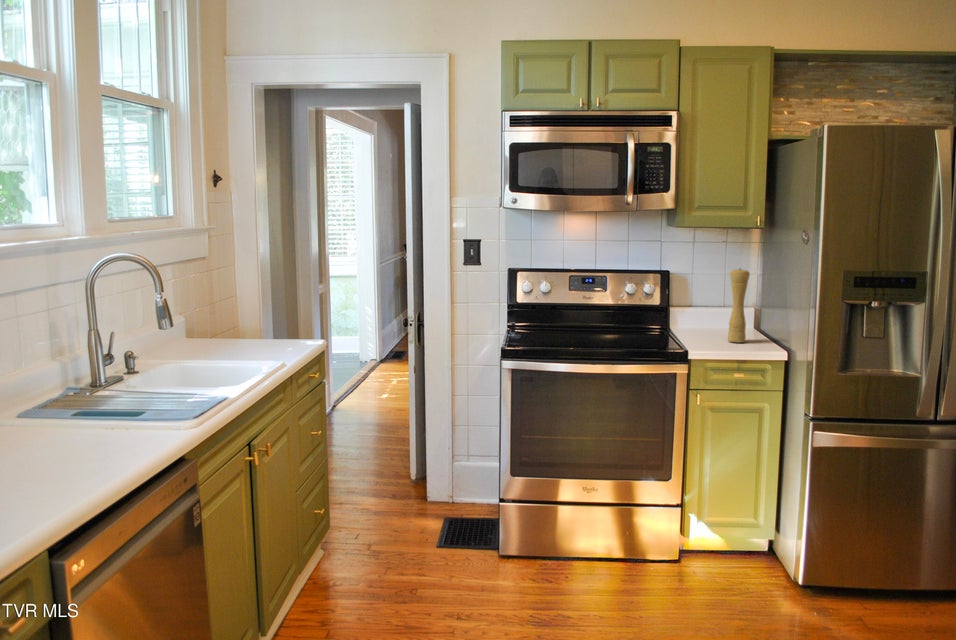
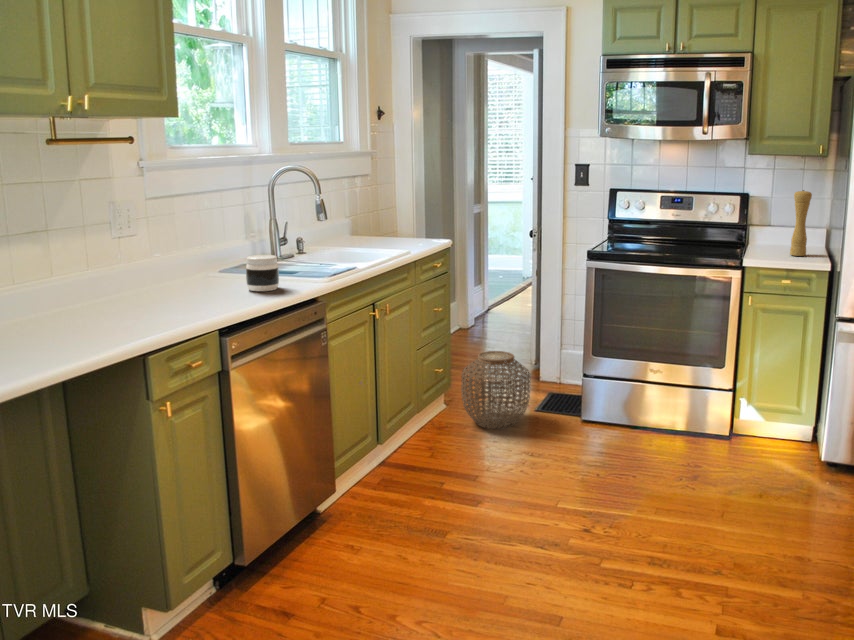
jar: none [42,396,105,464] -> present [246,255,279,291]
woven basket: none [357,479,446,585] -> present [461,351,530,429]

